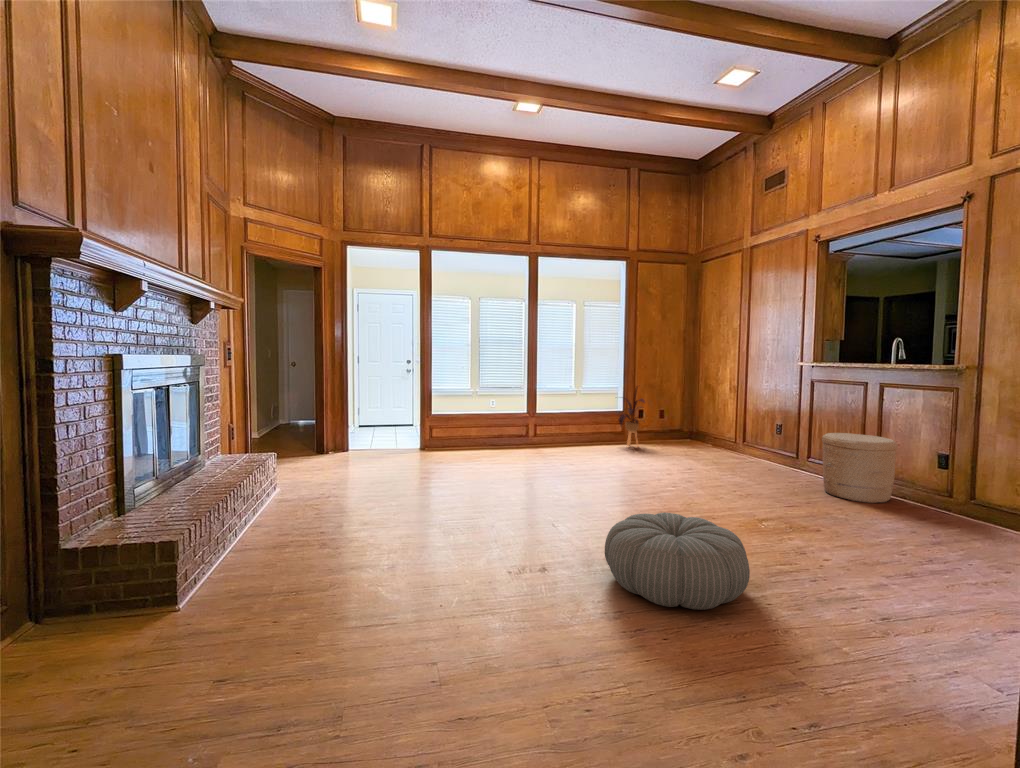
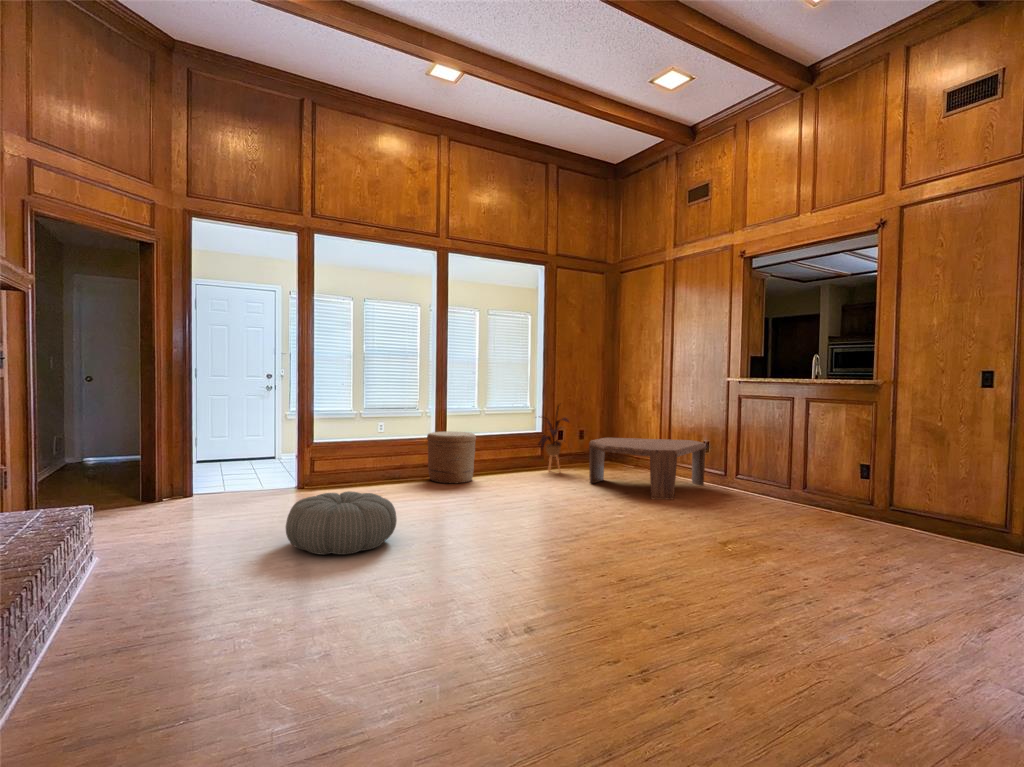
coffee table: none [660,417,776,477] -> present [589,438,706,499]
woven basket: present [822,433,898,503] -> present [427,432,476,484]
pouf: present [605,513,750,610] -> present [286,491,397,555]

